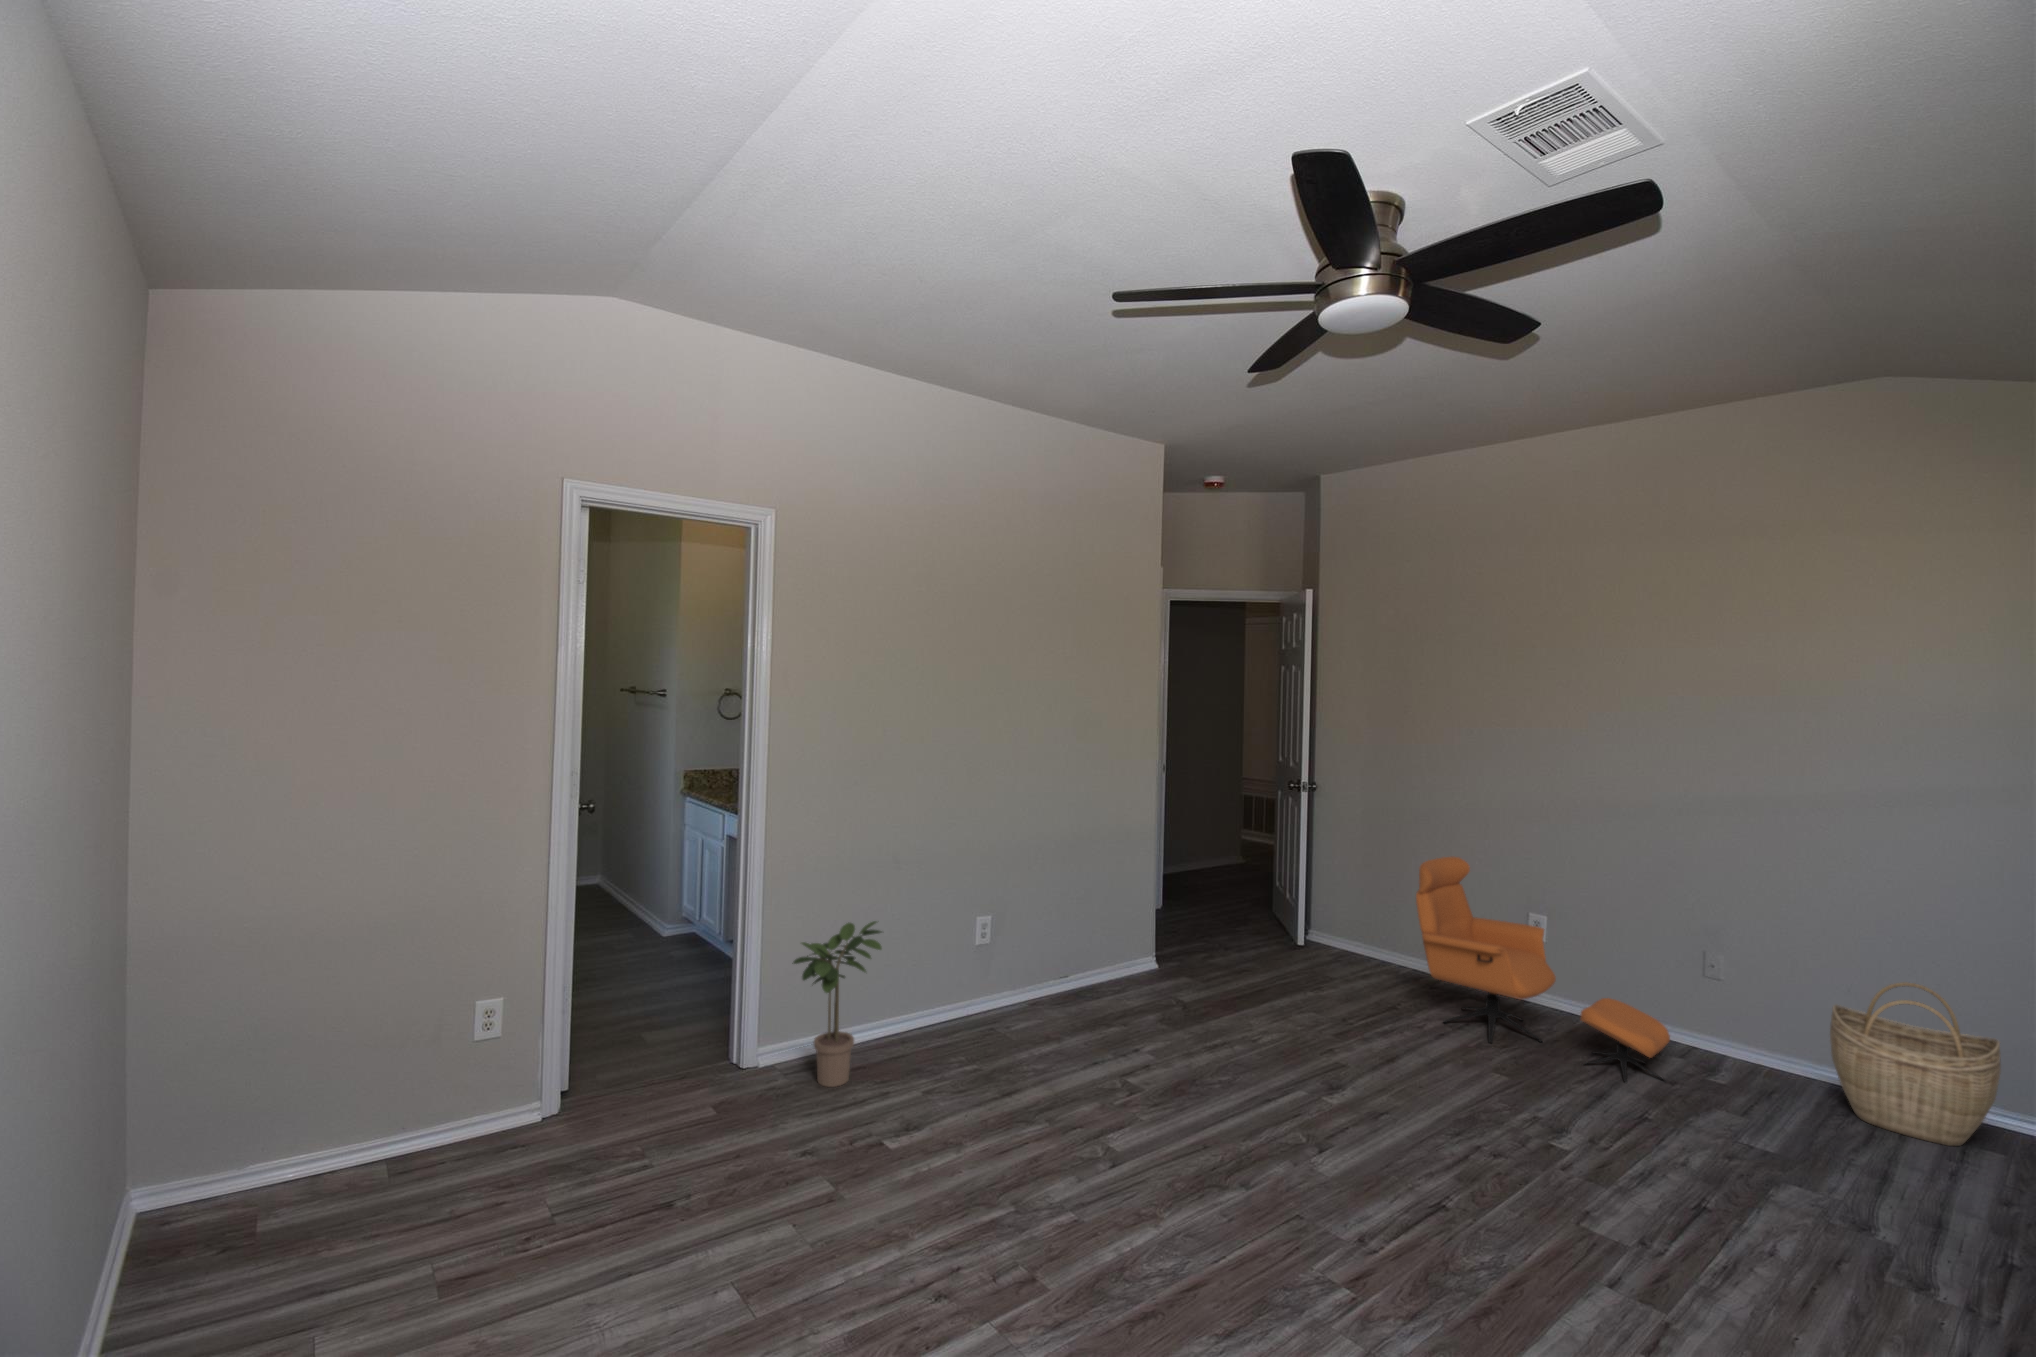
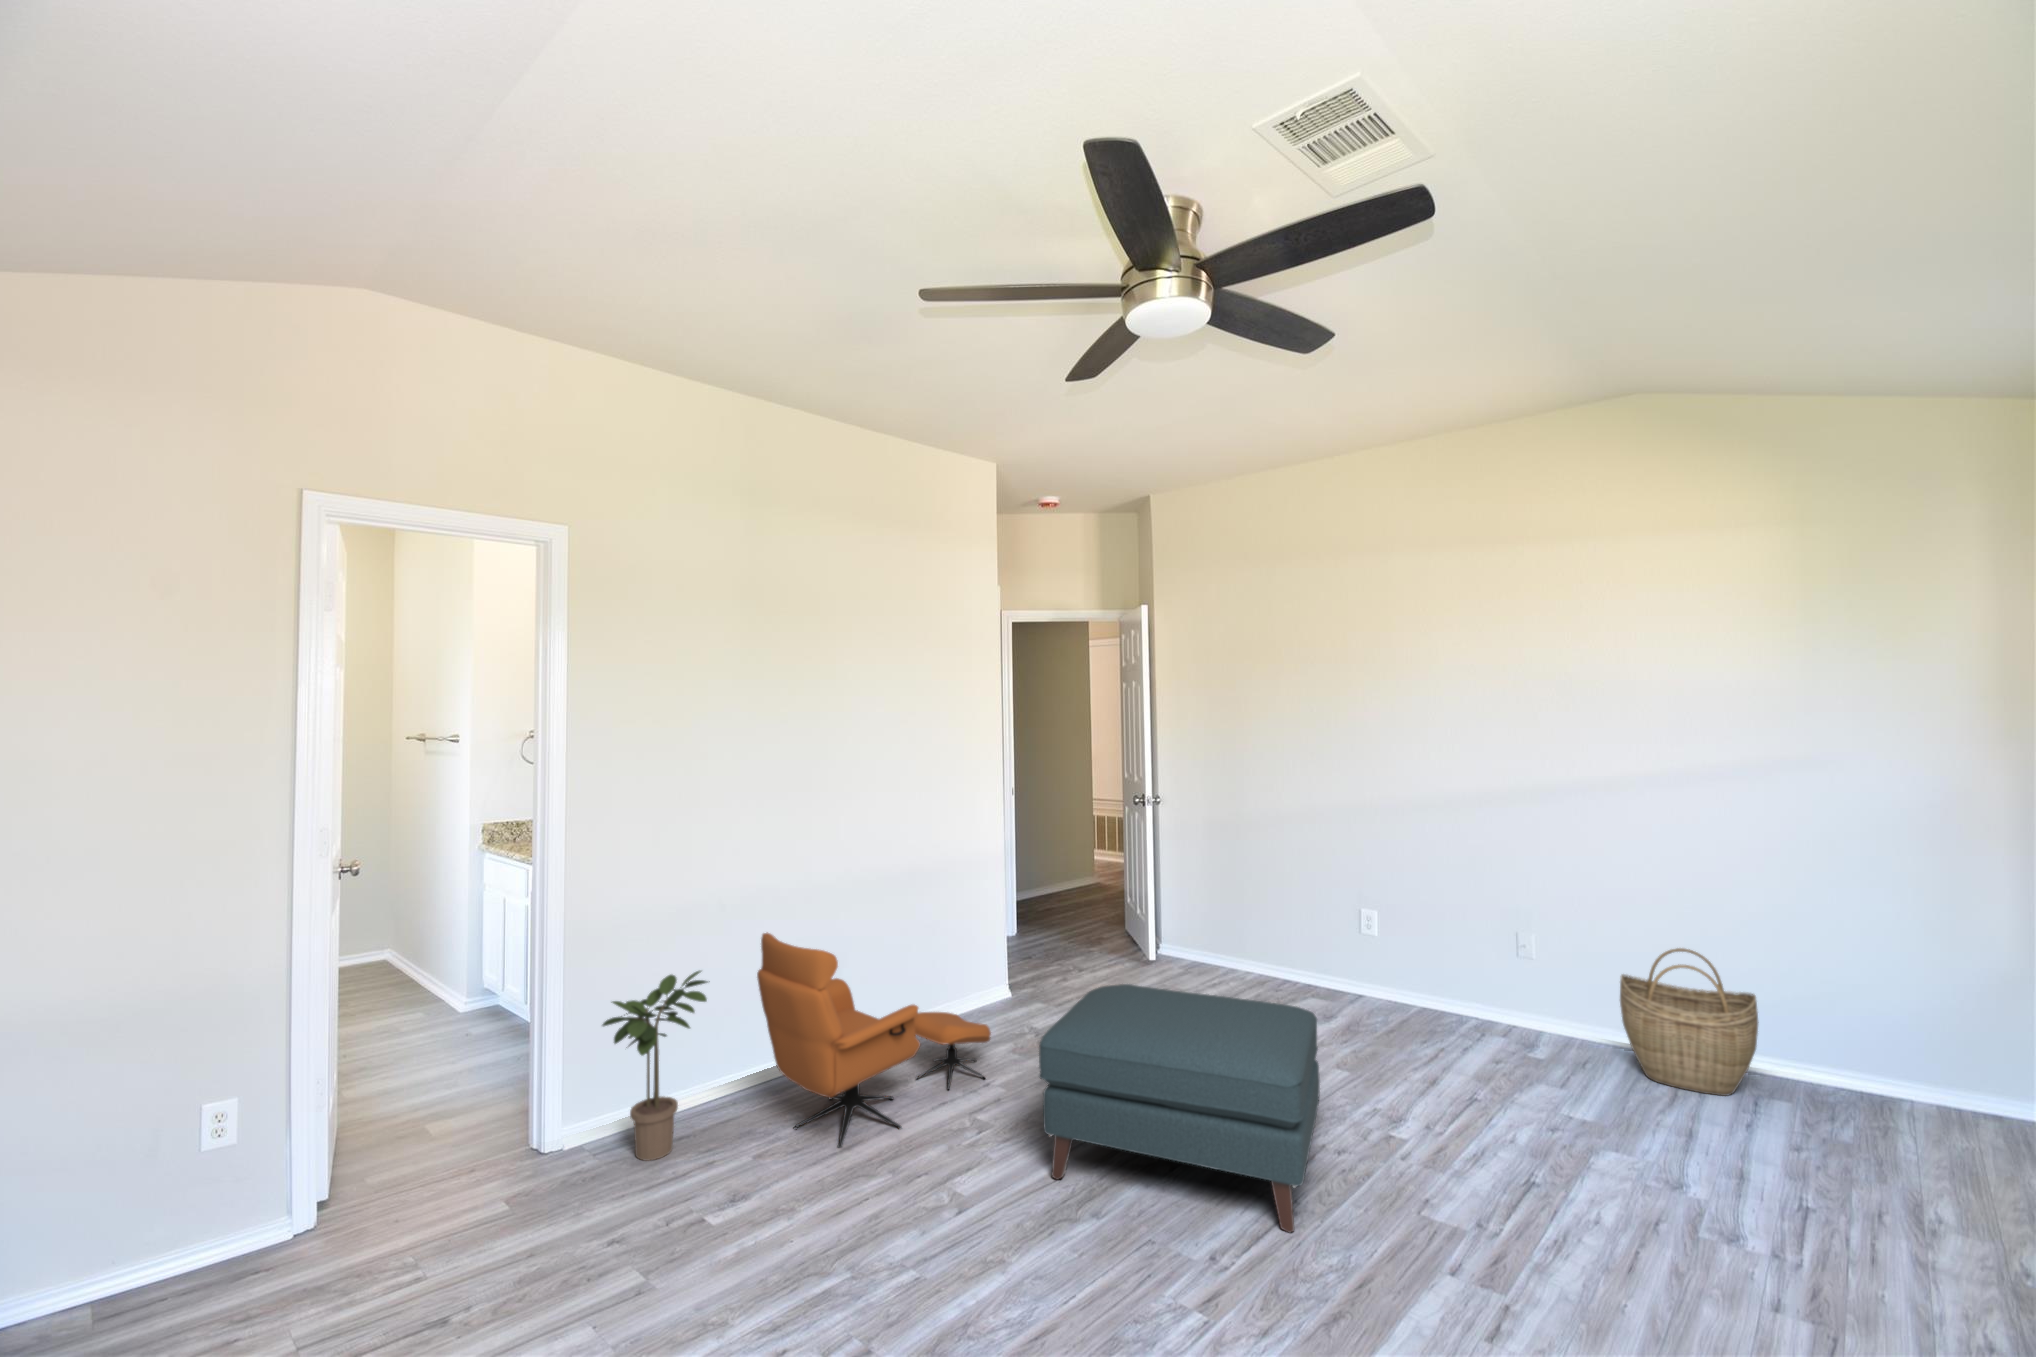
armchair: present [1416,857,1670,1083] -> present [757,932,991,1148]
ottoman: none [1192,968,1481,1225] -> present [1039,984,1320,1233]

